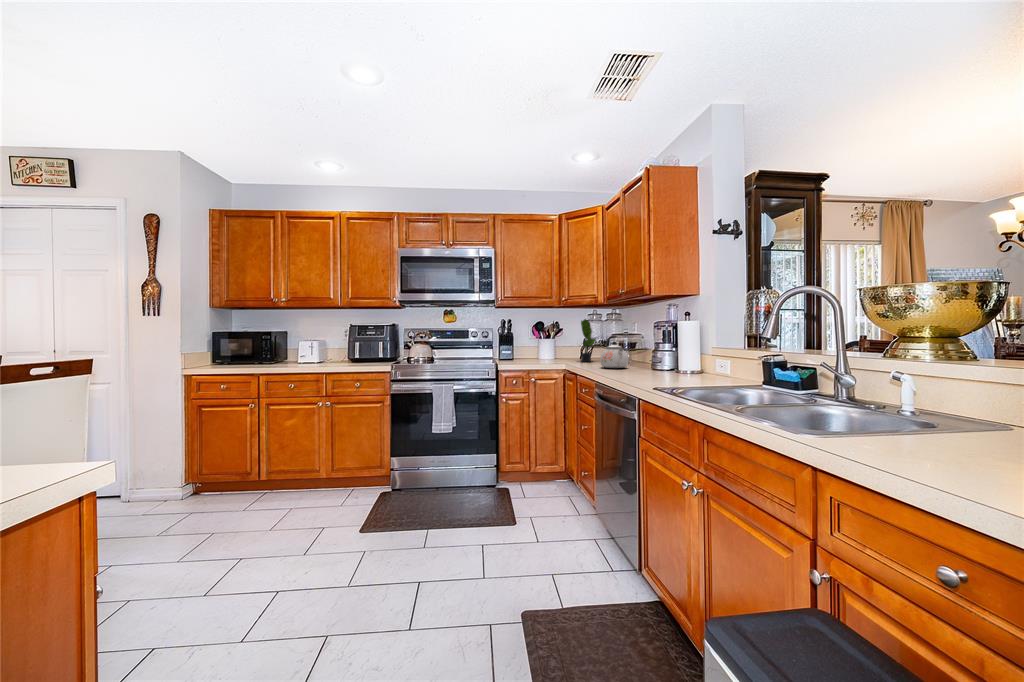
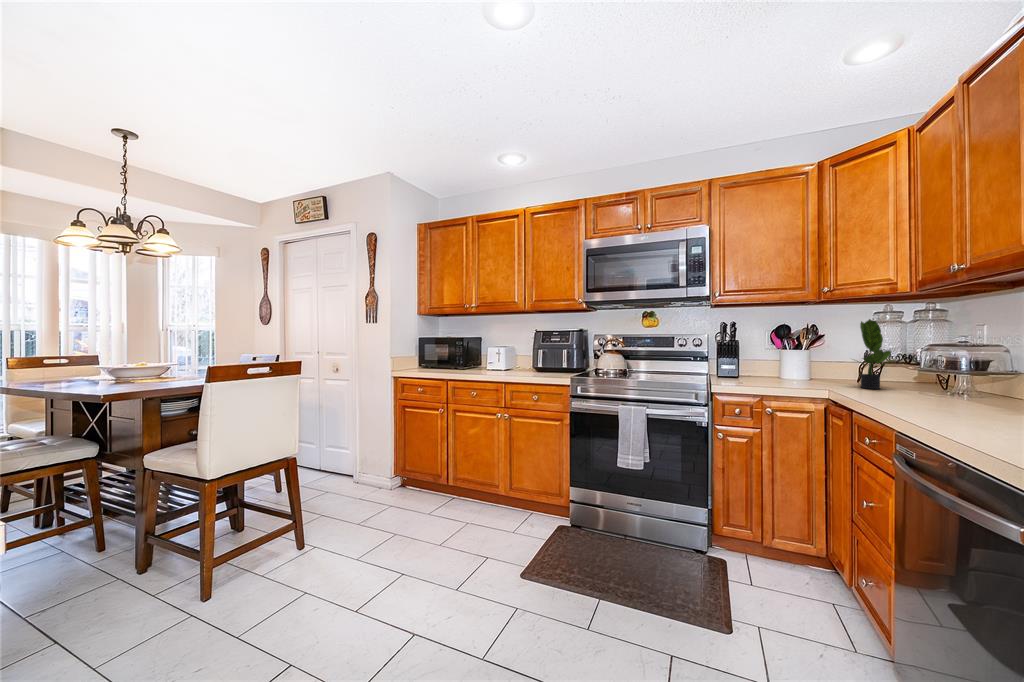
kettle: present [600,336,628,368] -> none [905,350,977,410]

